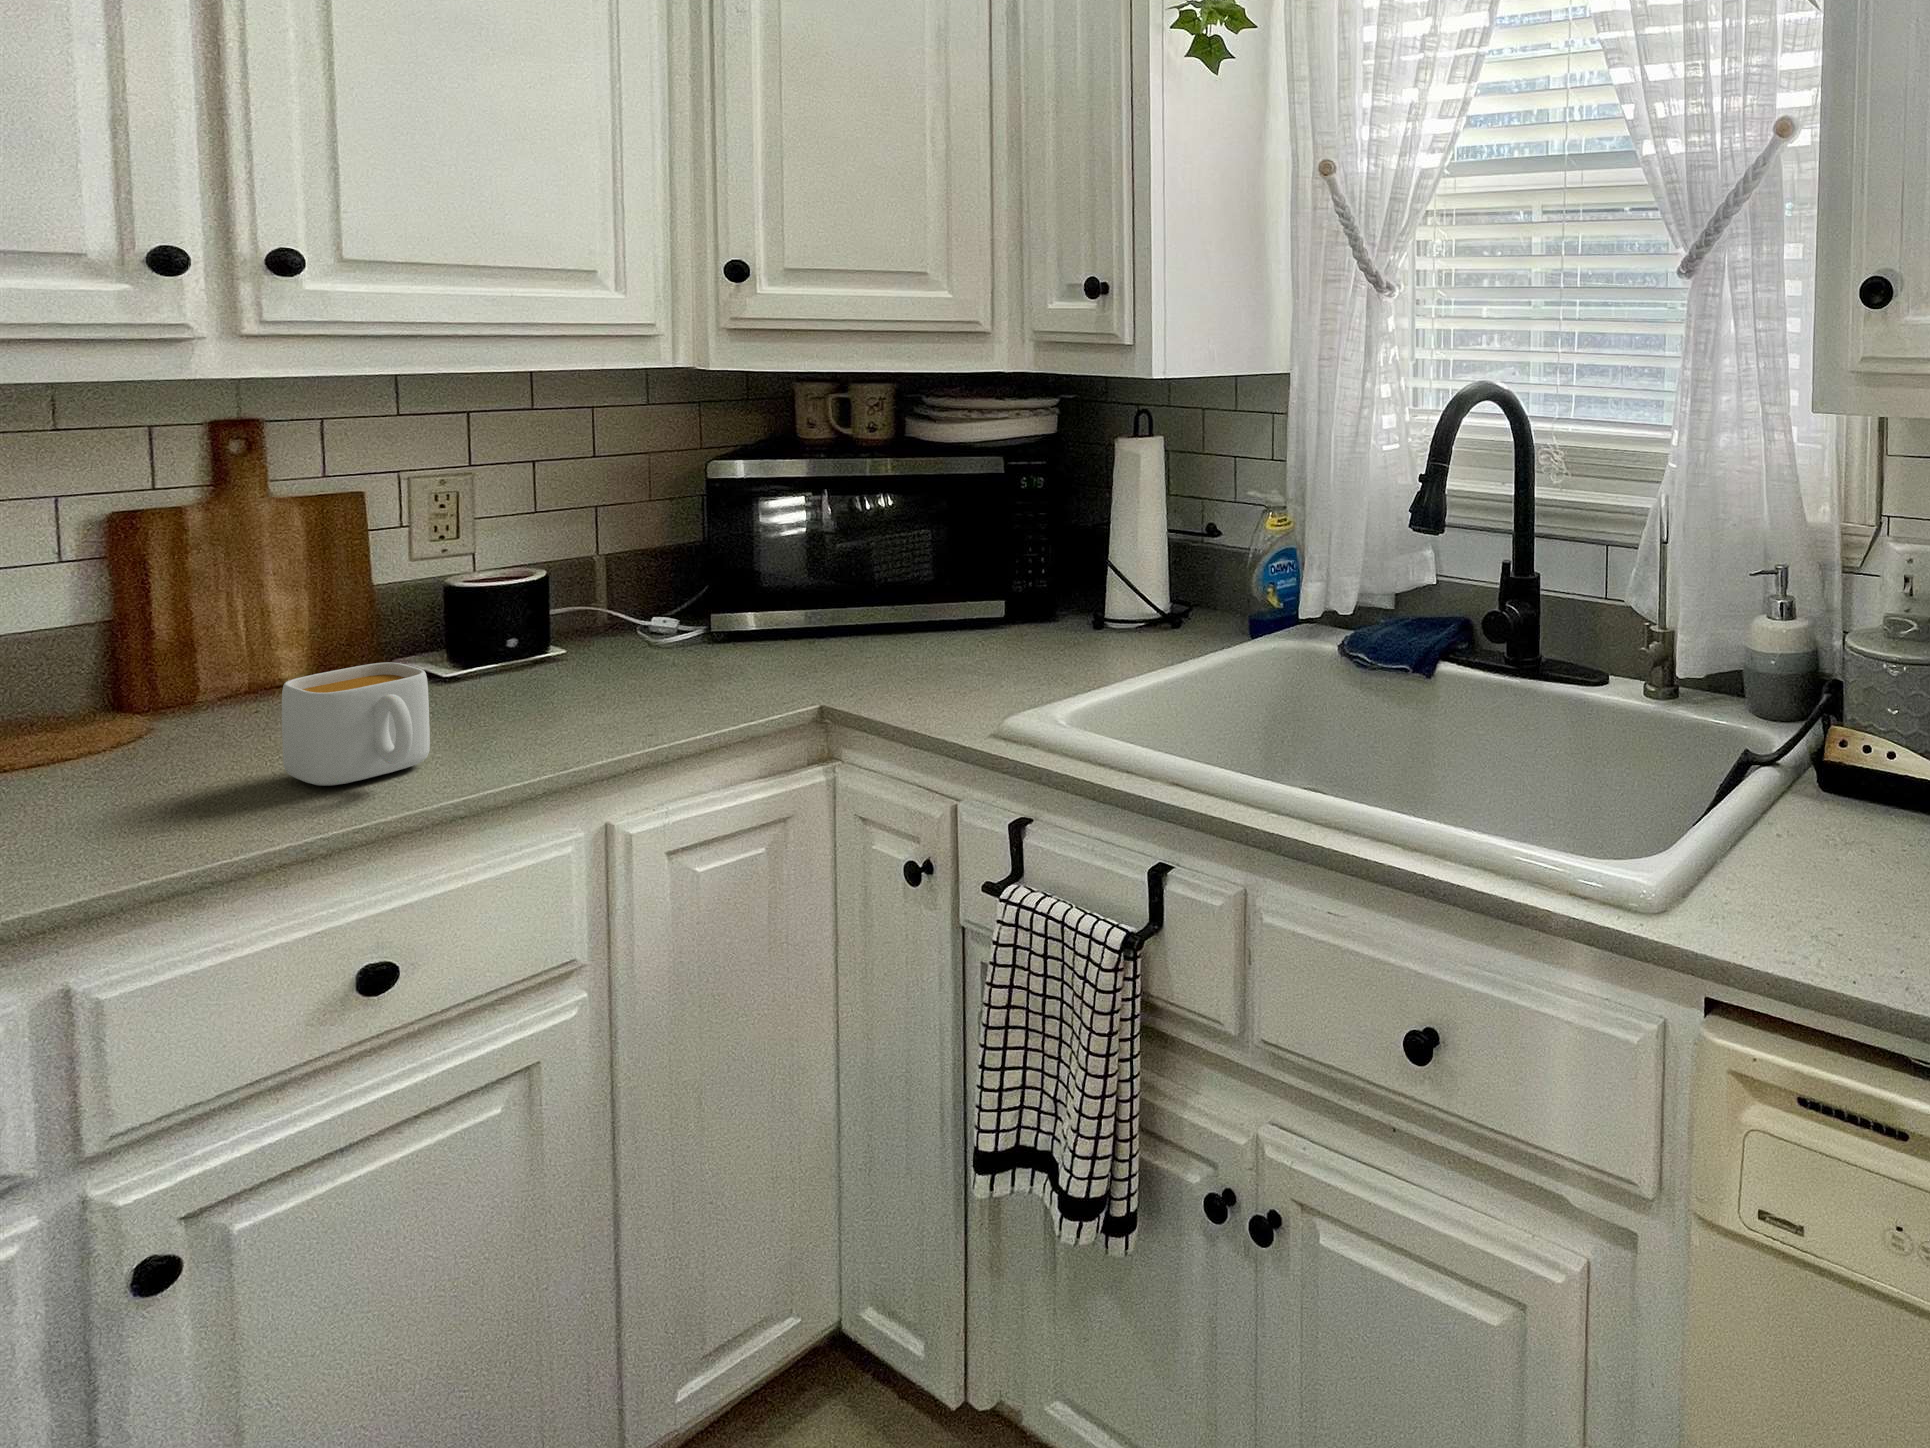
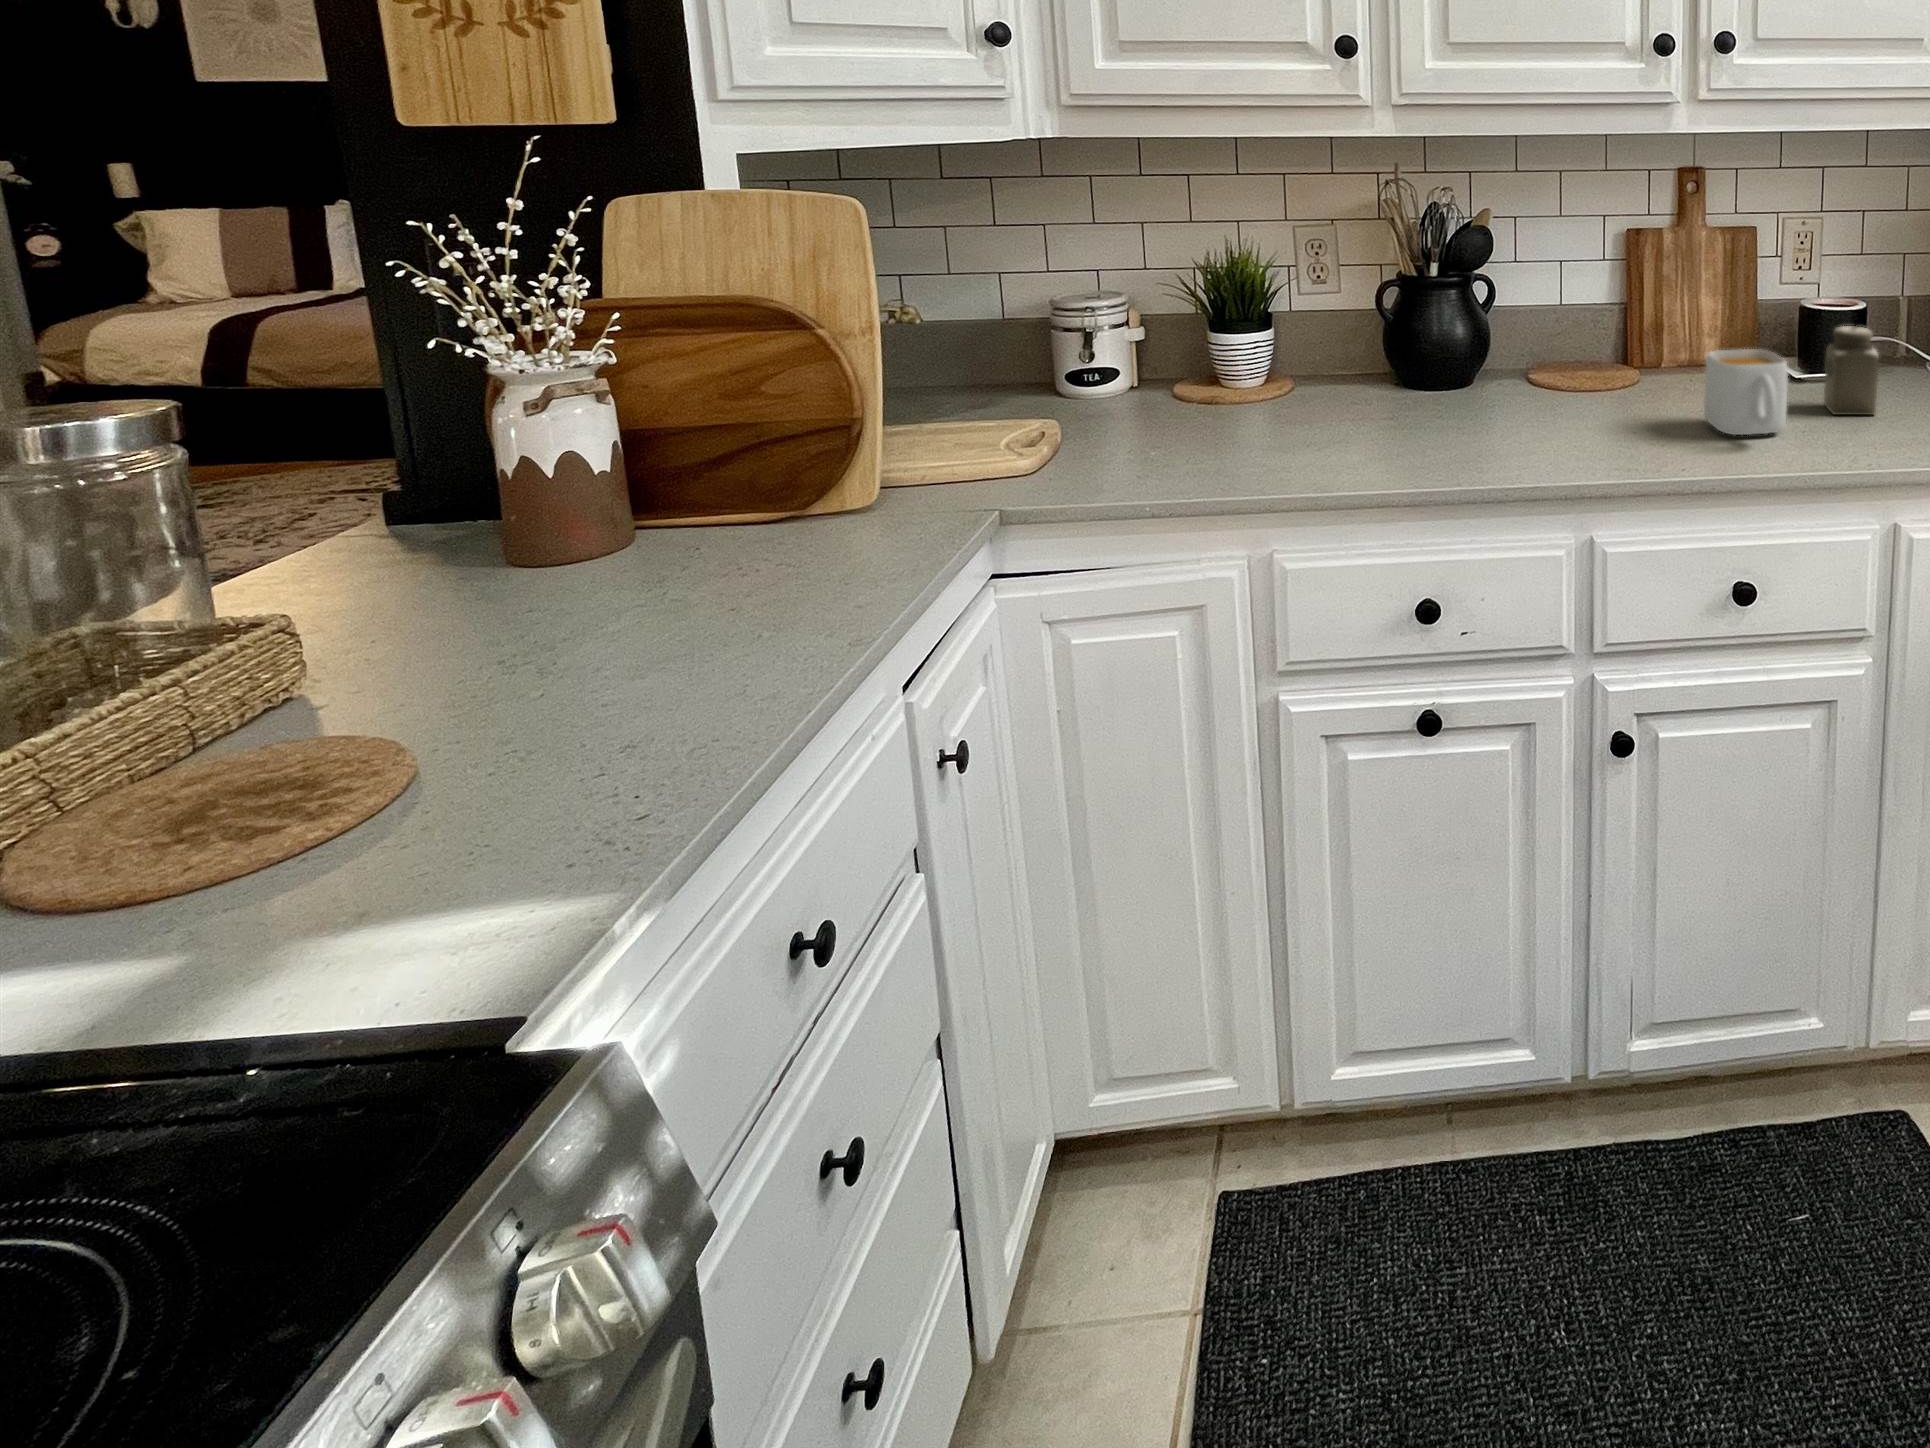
salt shaker: none [487,610,567,723] -> present [1824,326,1879,415]

